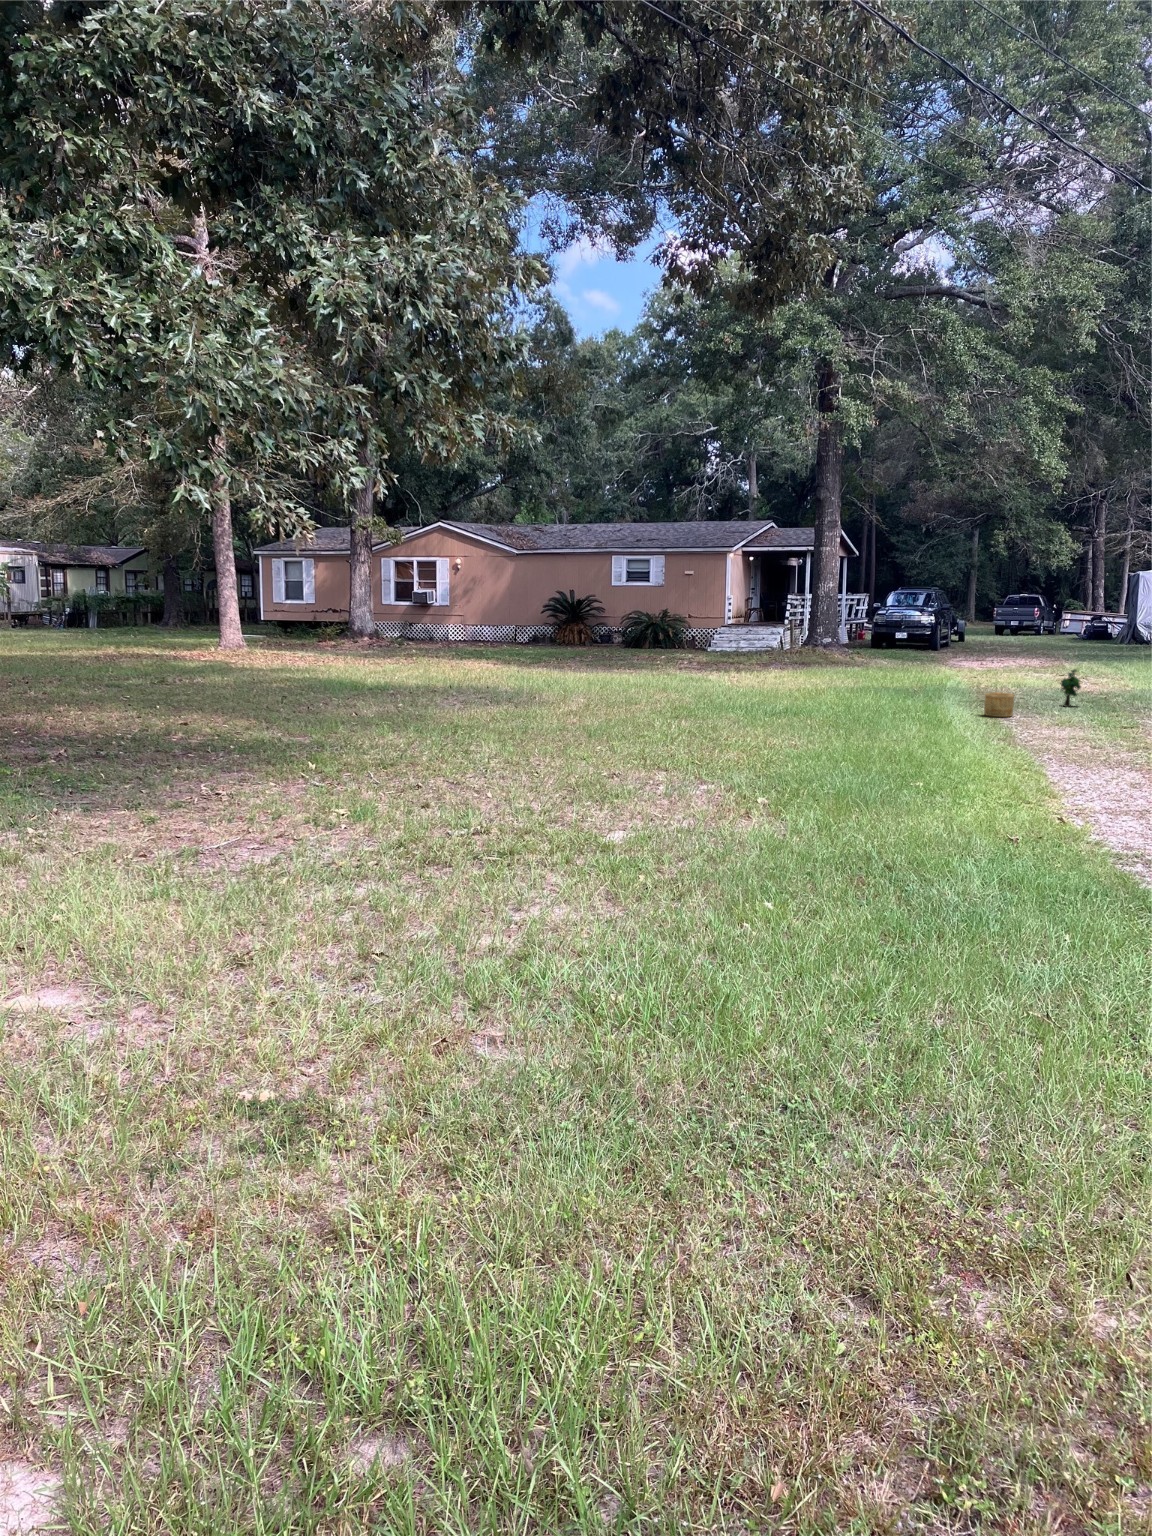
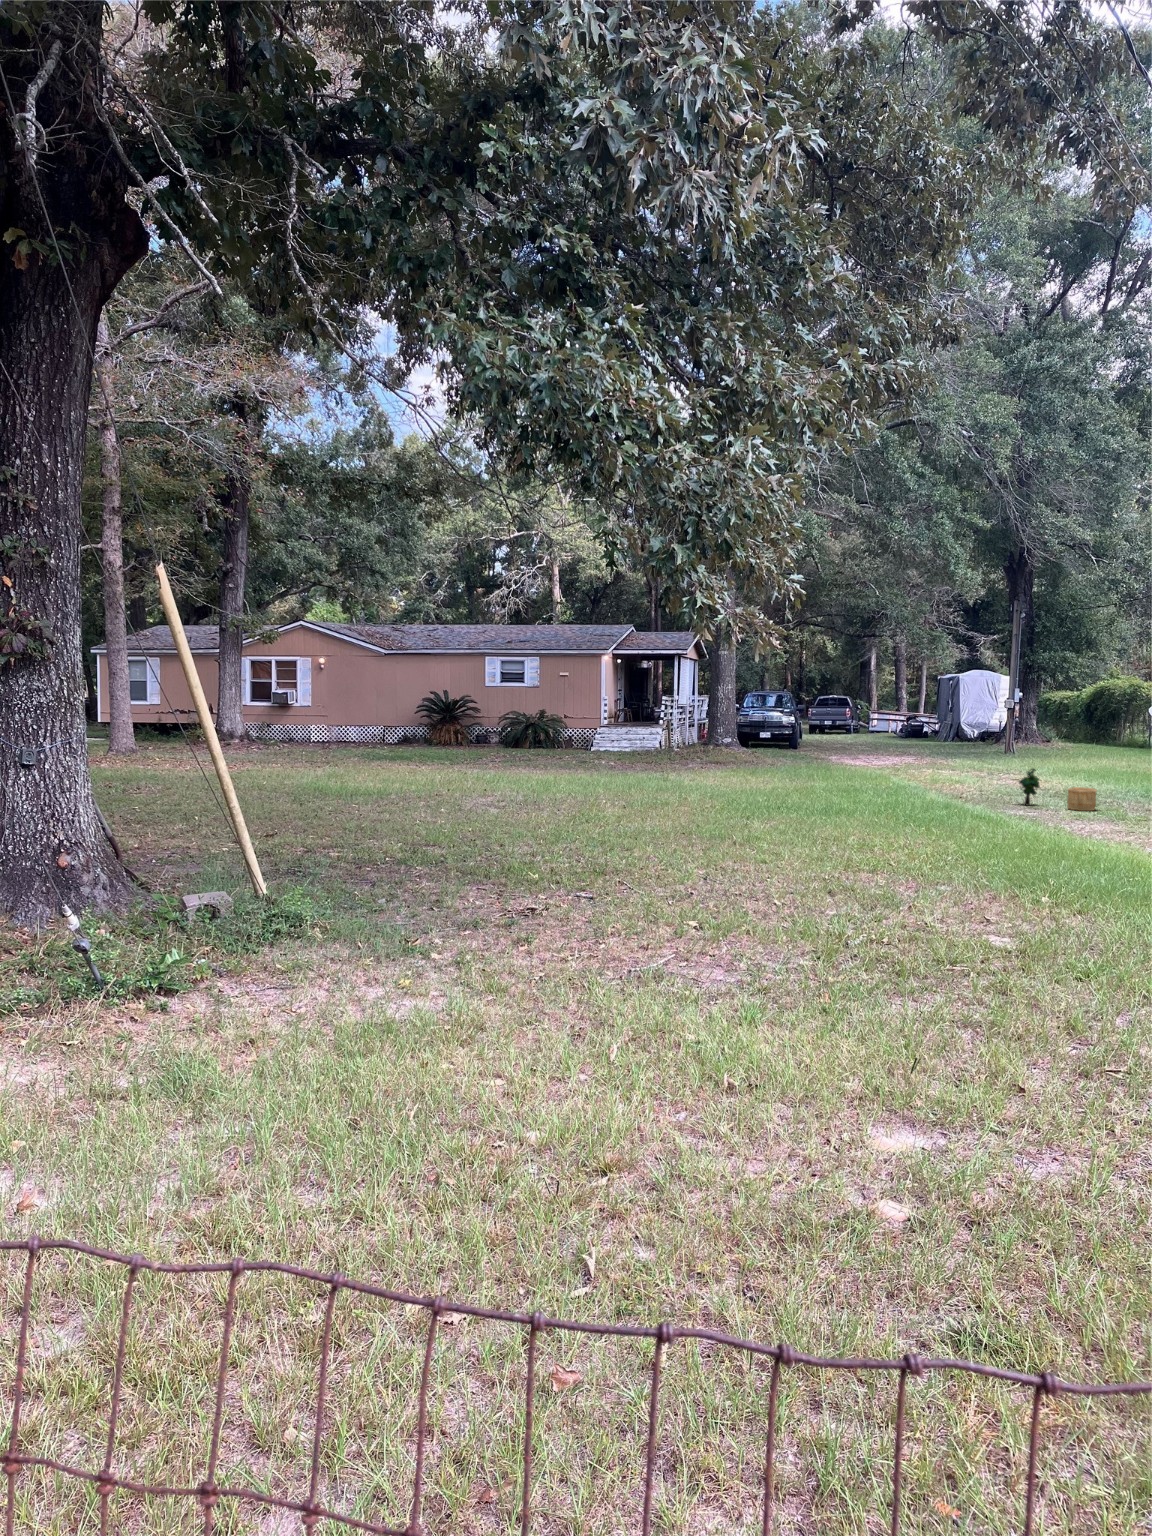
wooden bucket: present [984,692,1015,717] -> present [1067,787,1097,811]

